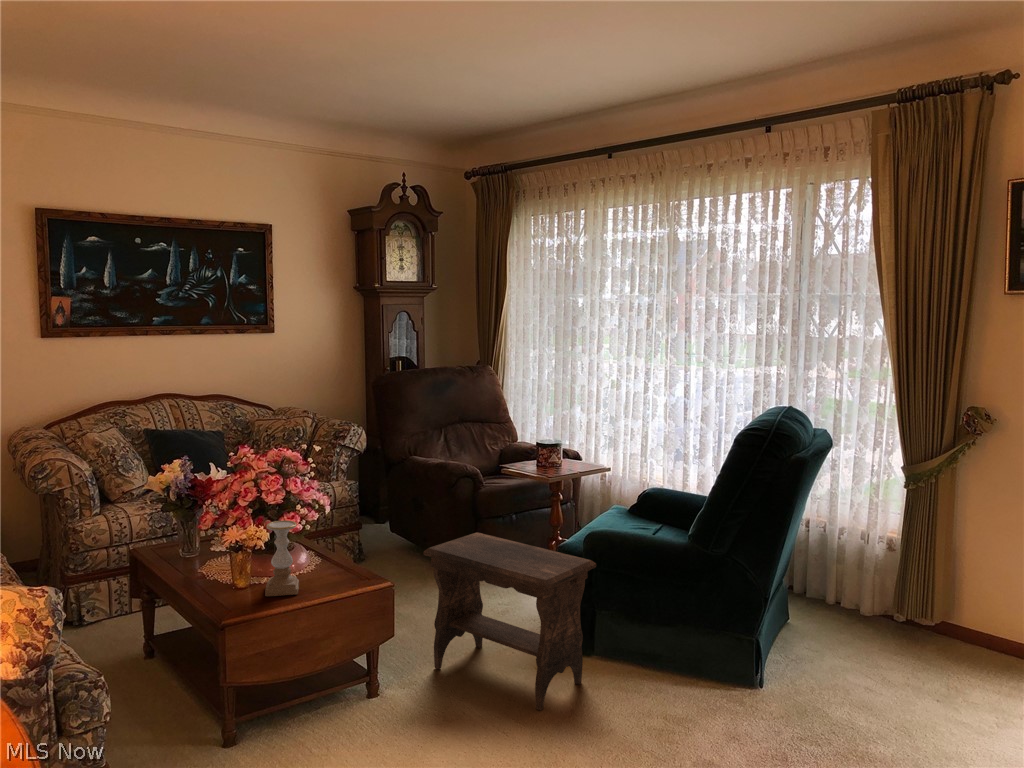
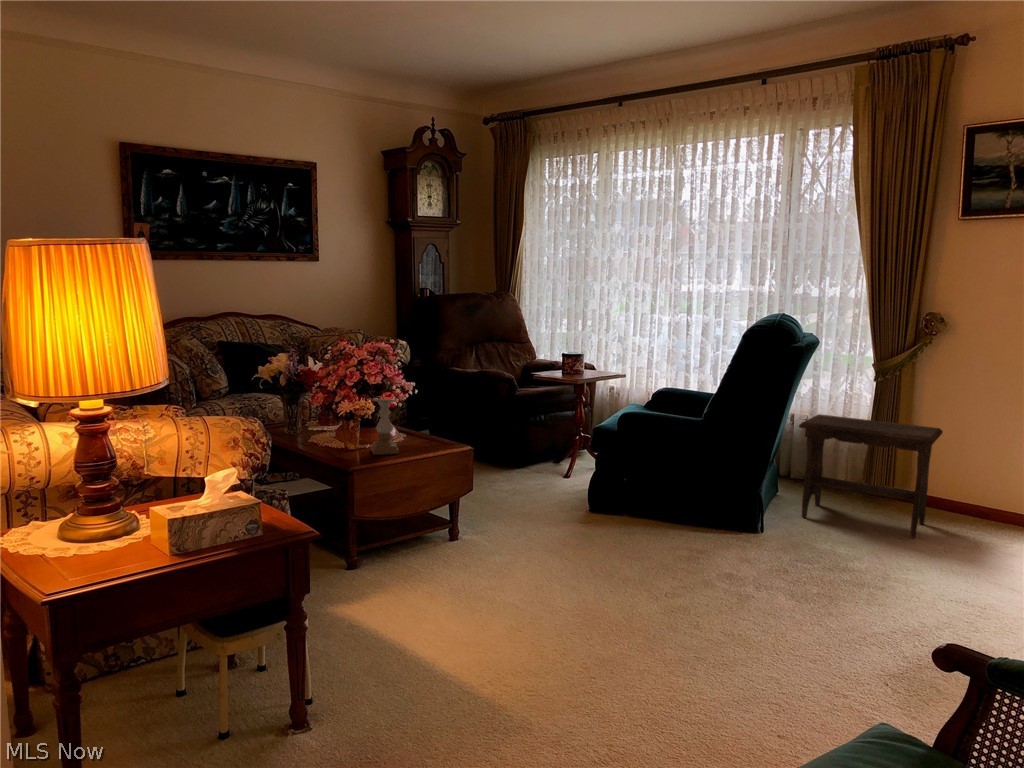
footstool: present [423,532,596,710] -> present [799,414,943,538]

